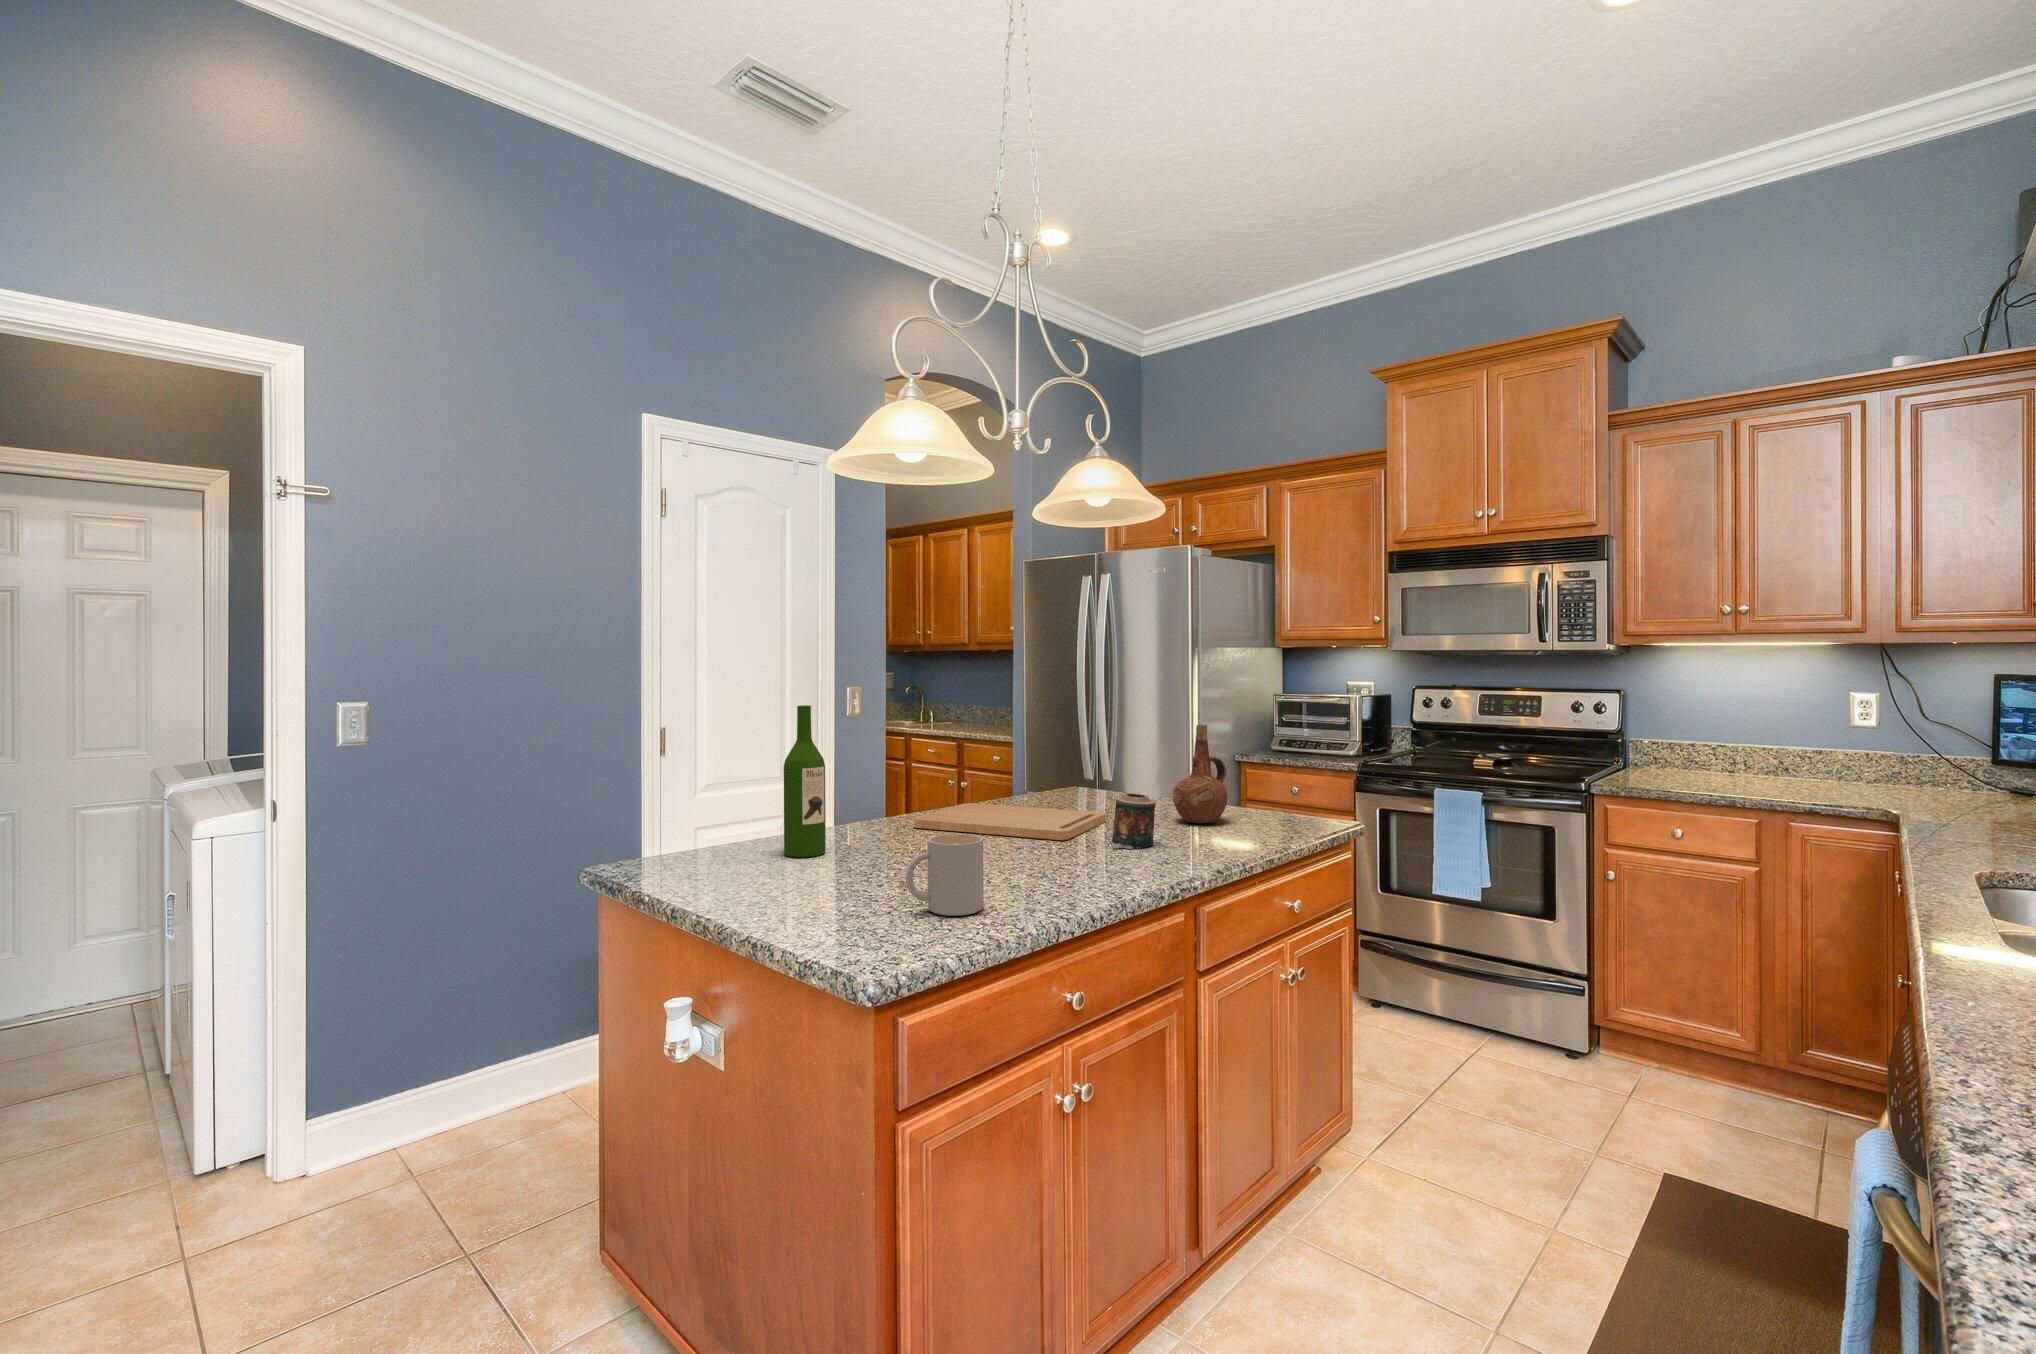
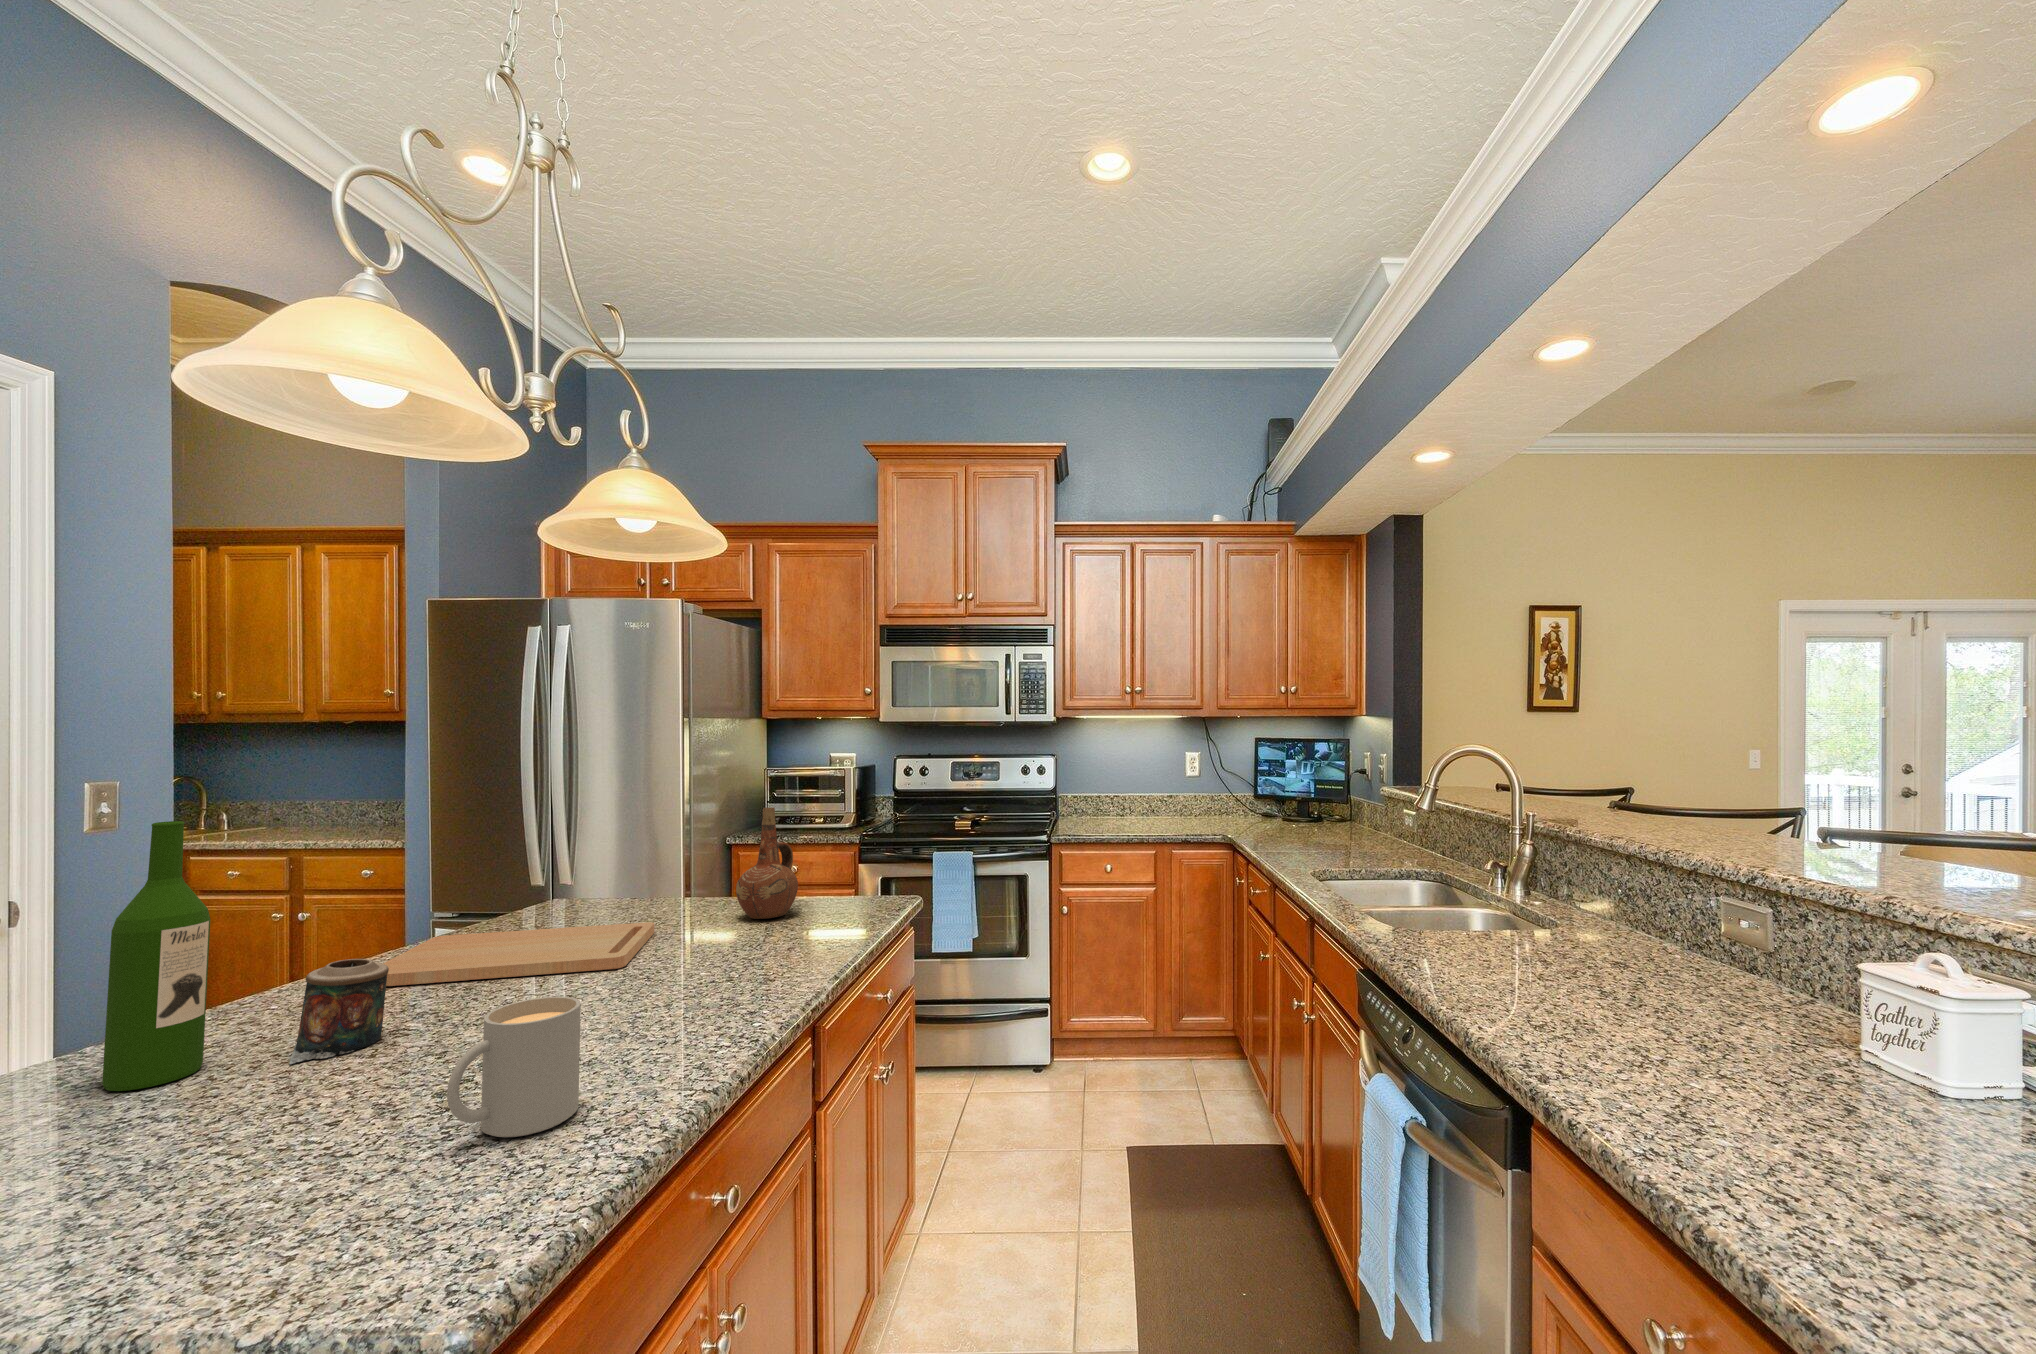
candle: present [1111,794,1156,849] -> present [289,959,389,1064]

